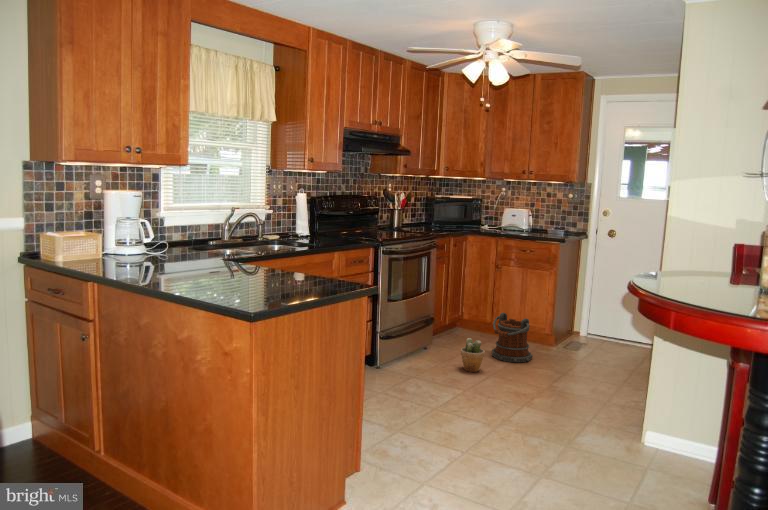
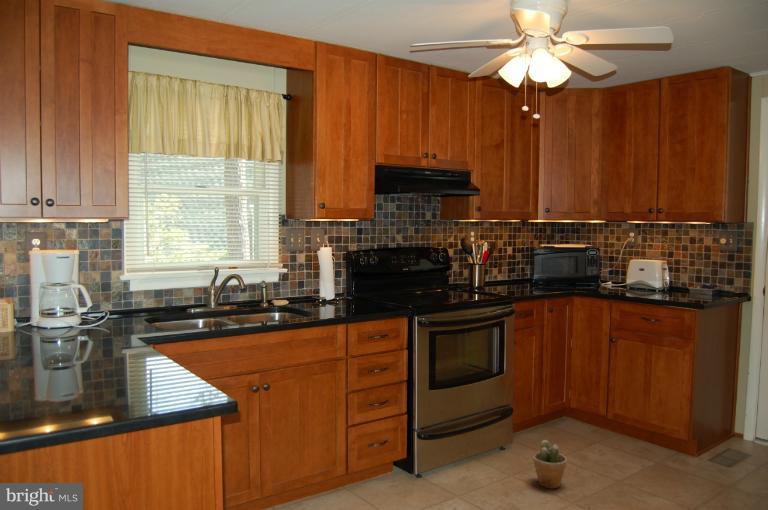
bucket: present [492,313,533,362] -> none [591,404,652,478]

